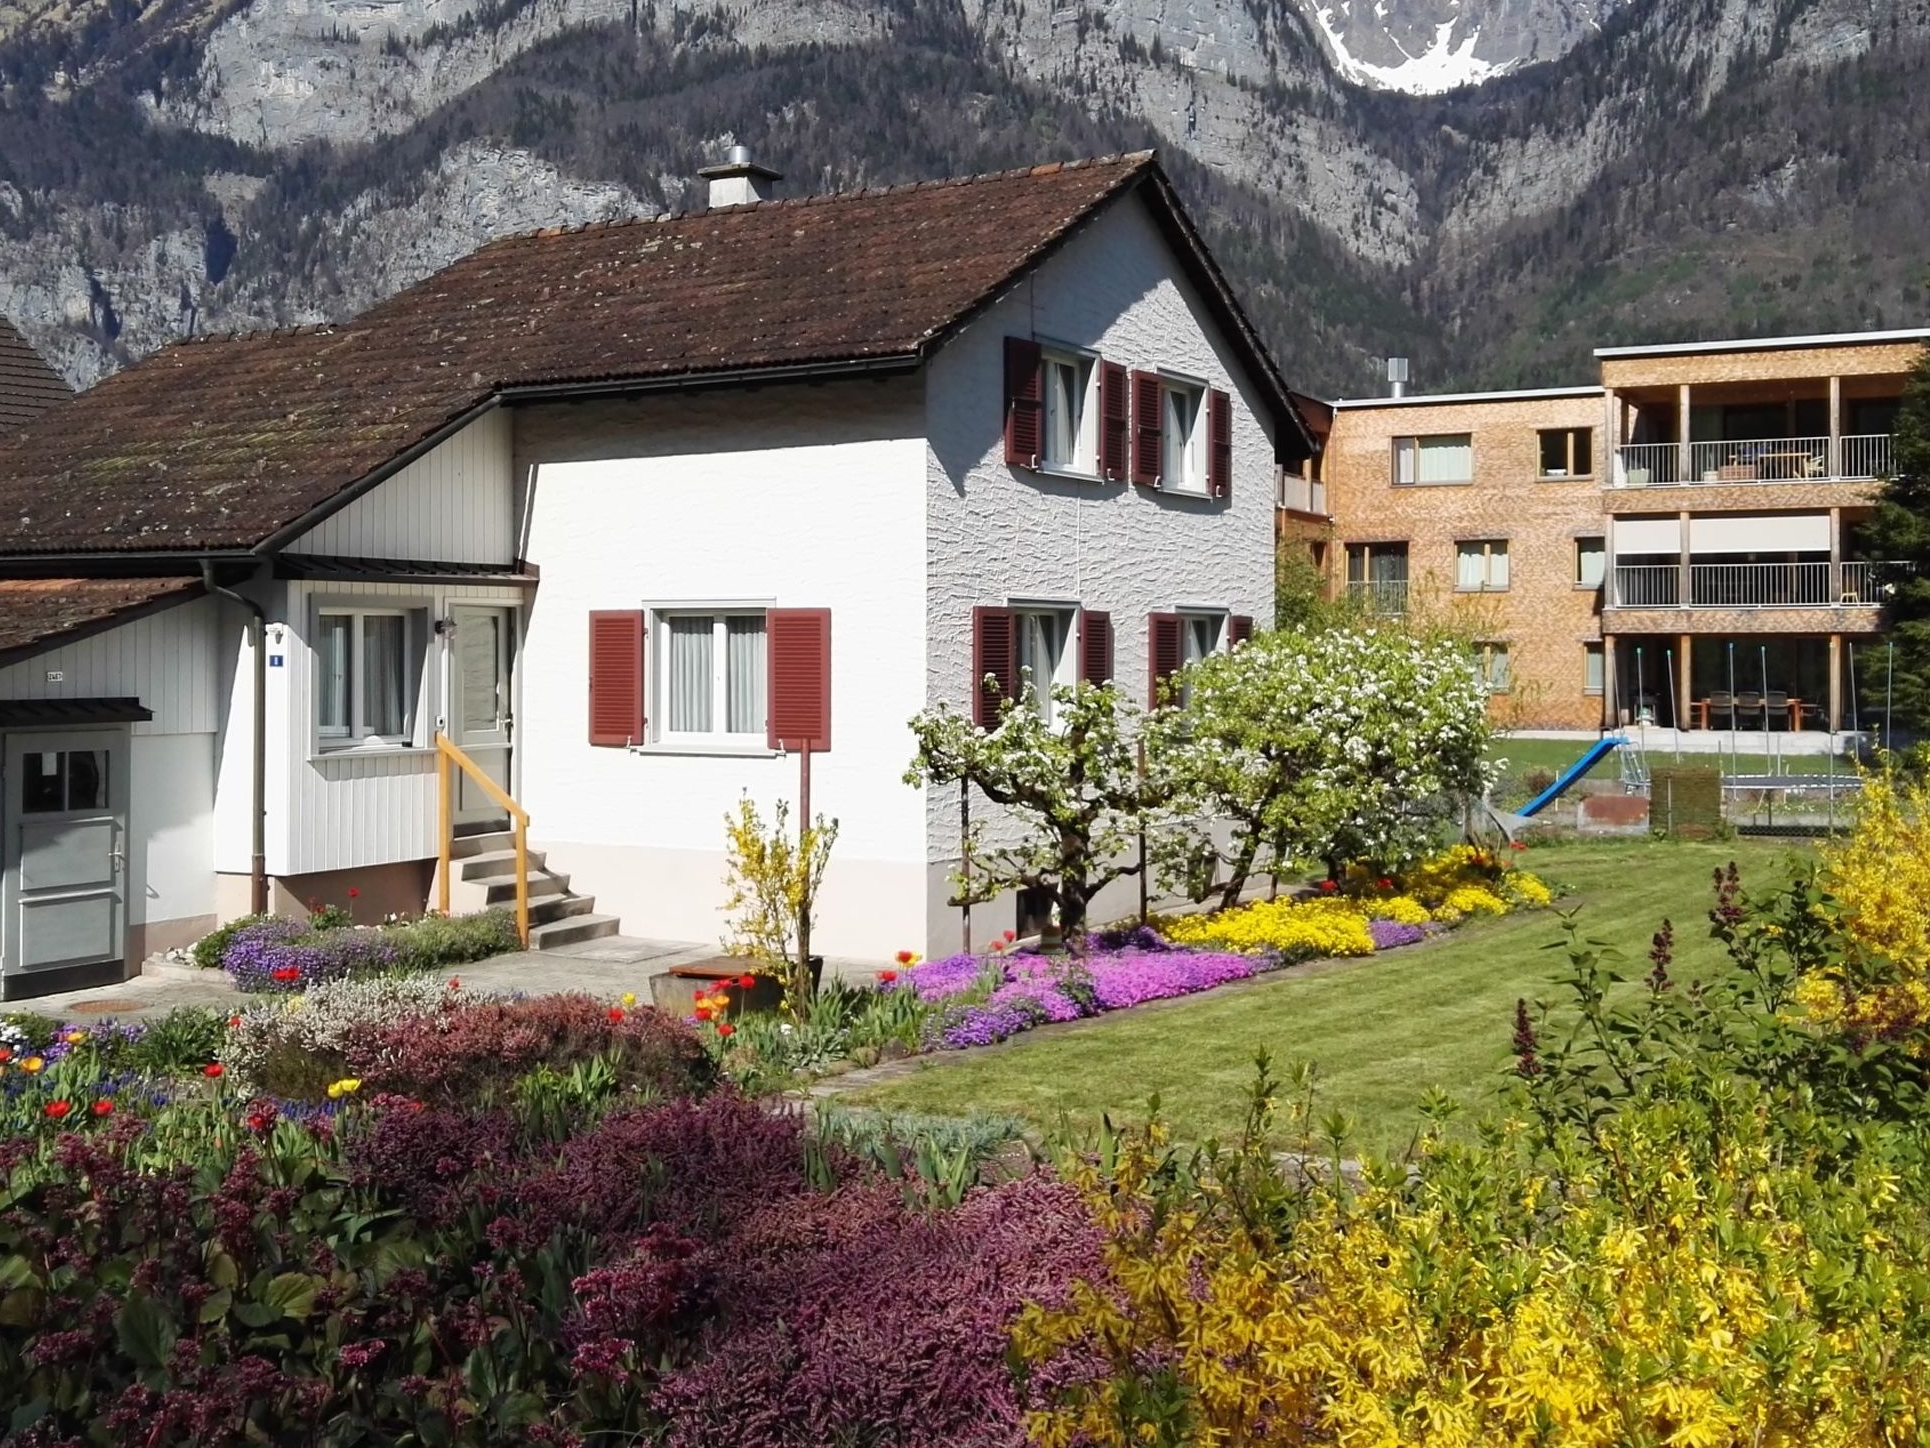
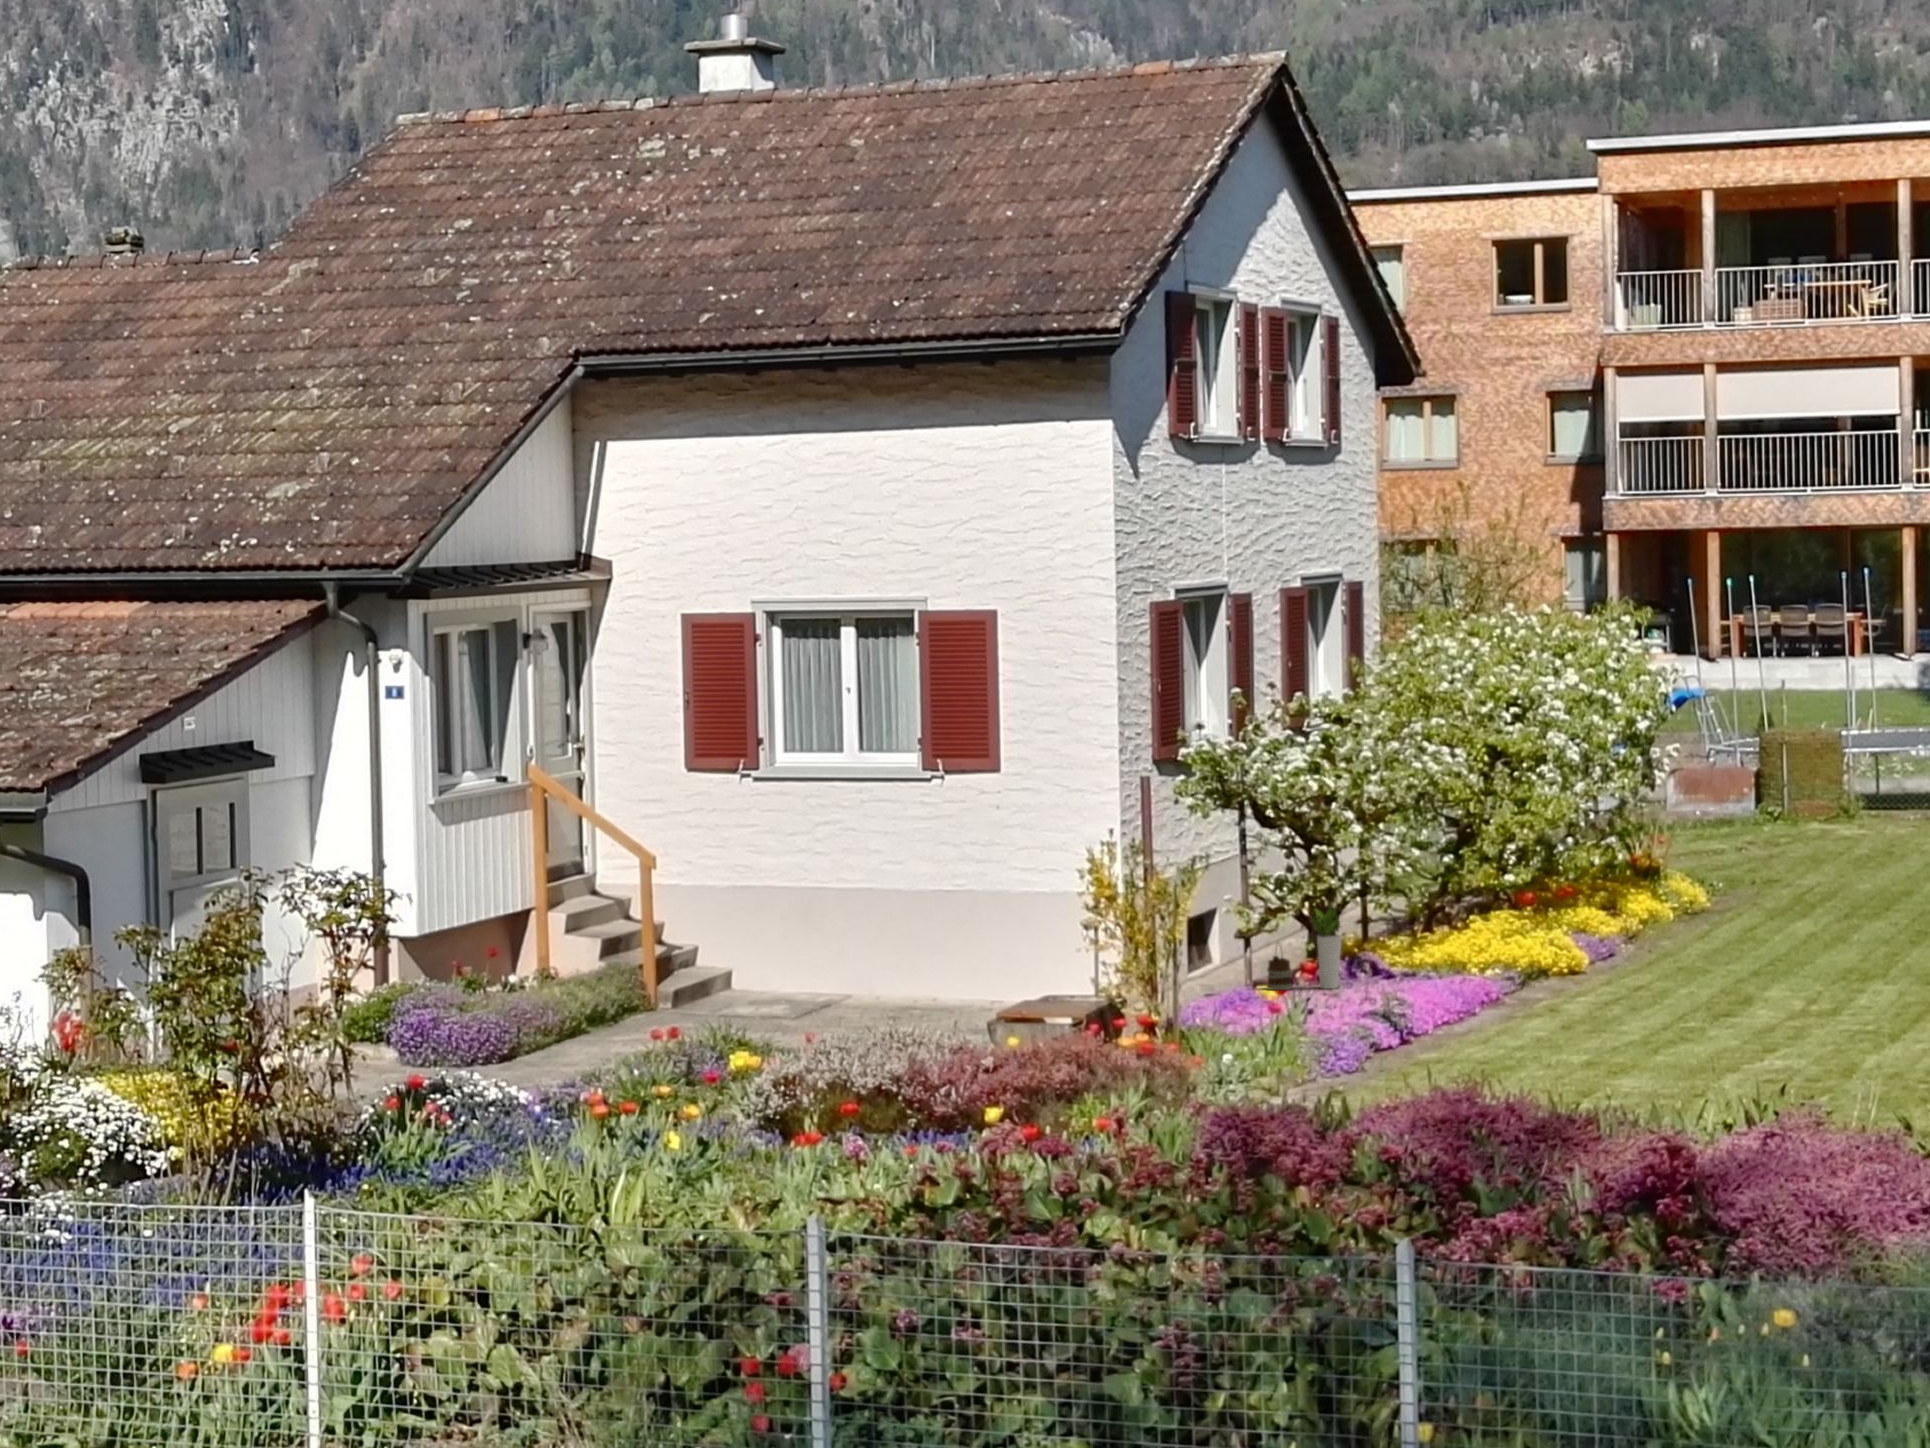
planter: none [1081,876,1113,955] -> present [1311,905,1342,989]

